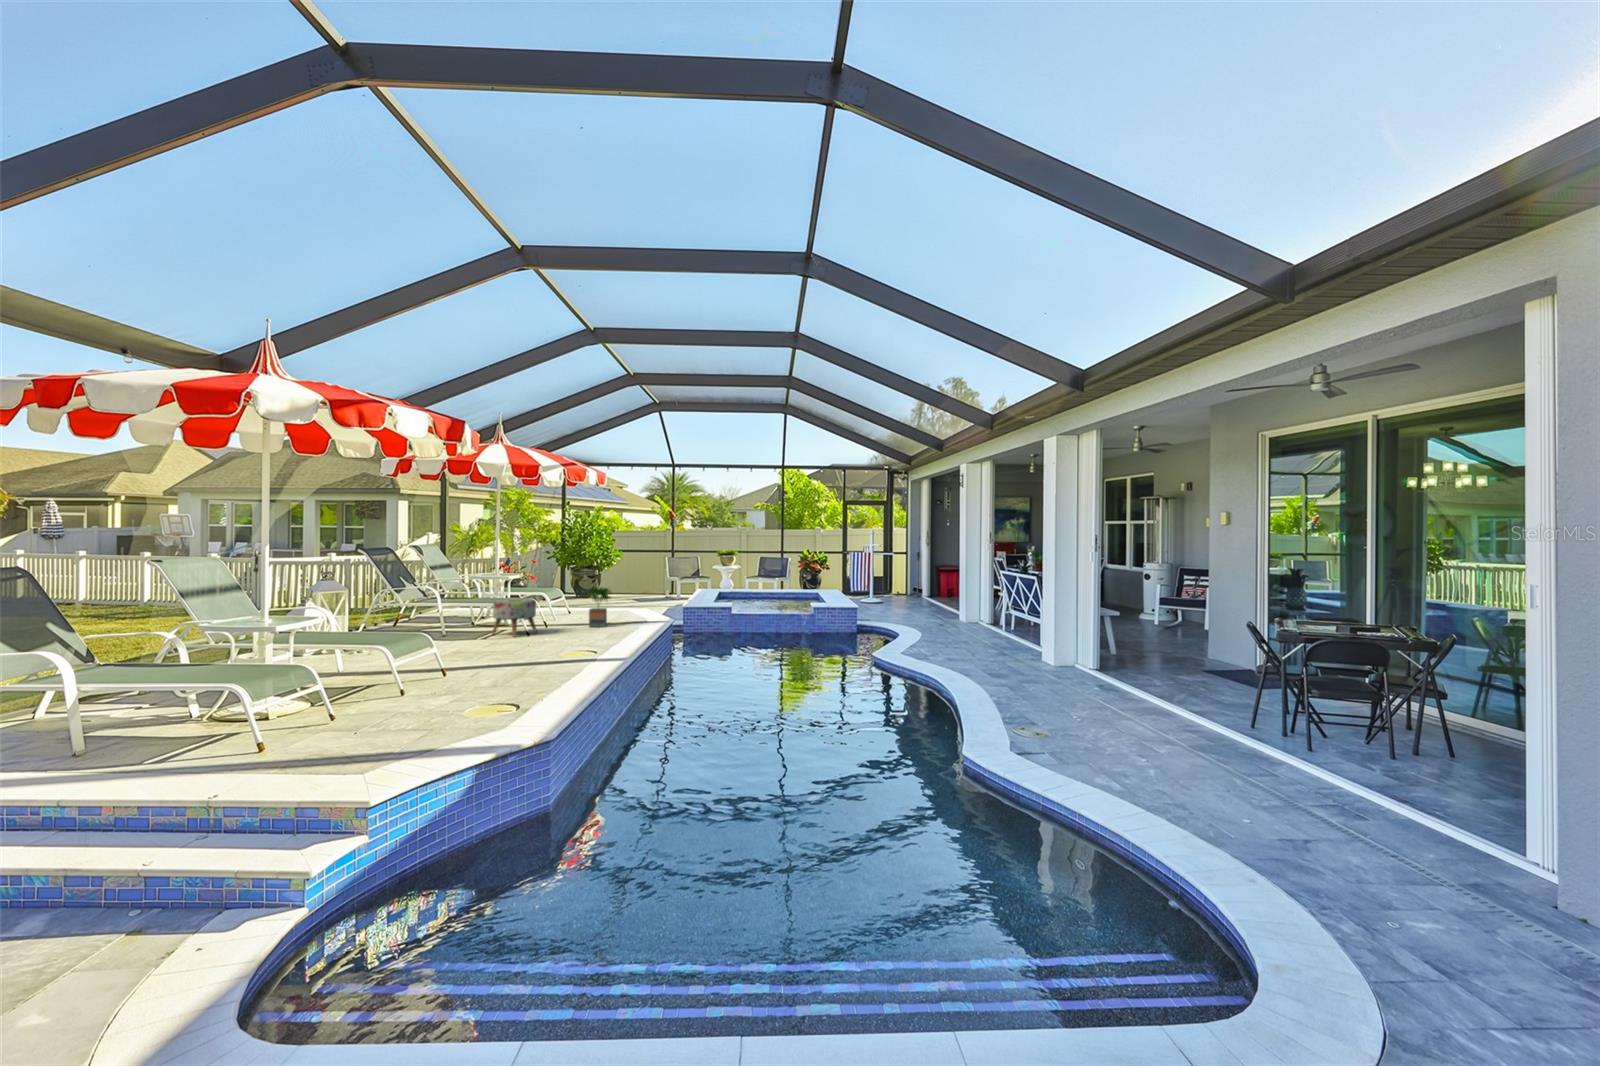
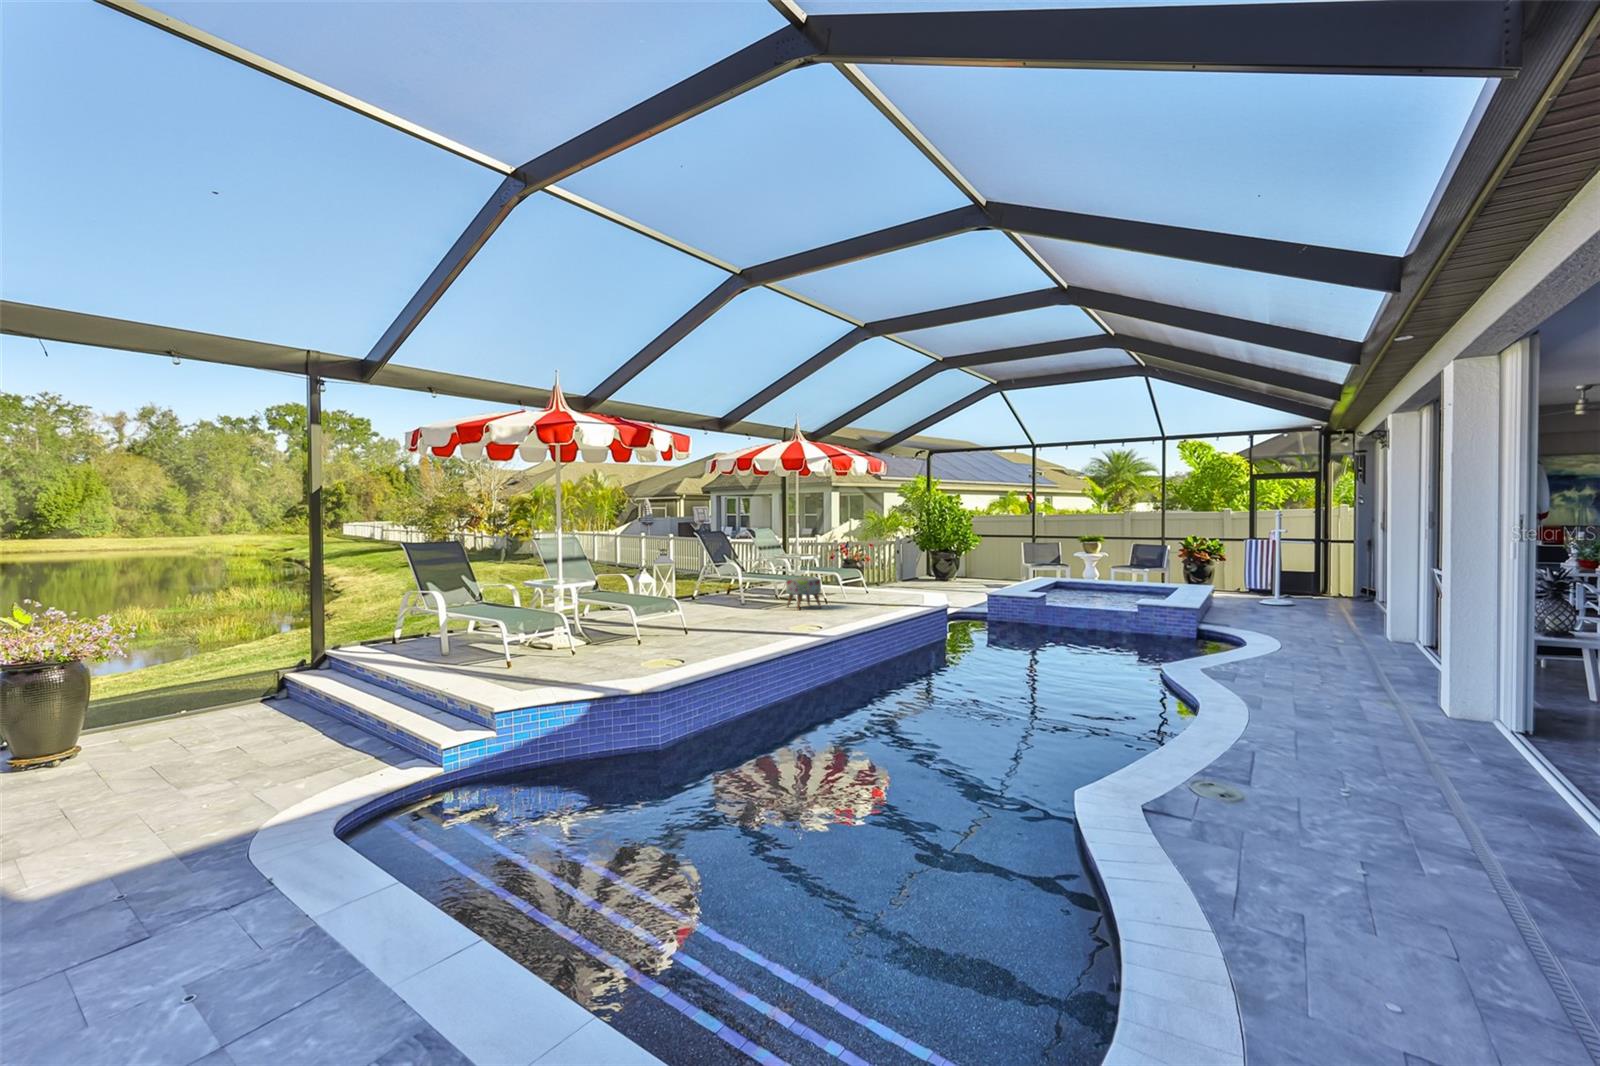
potted tree: present [586,587,611,627] -> none [869,569,893,607]

